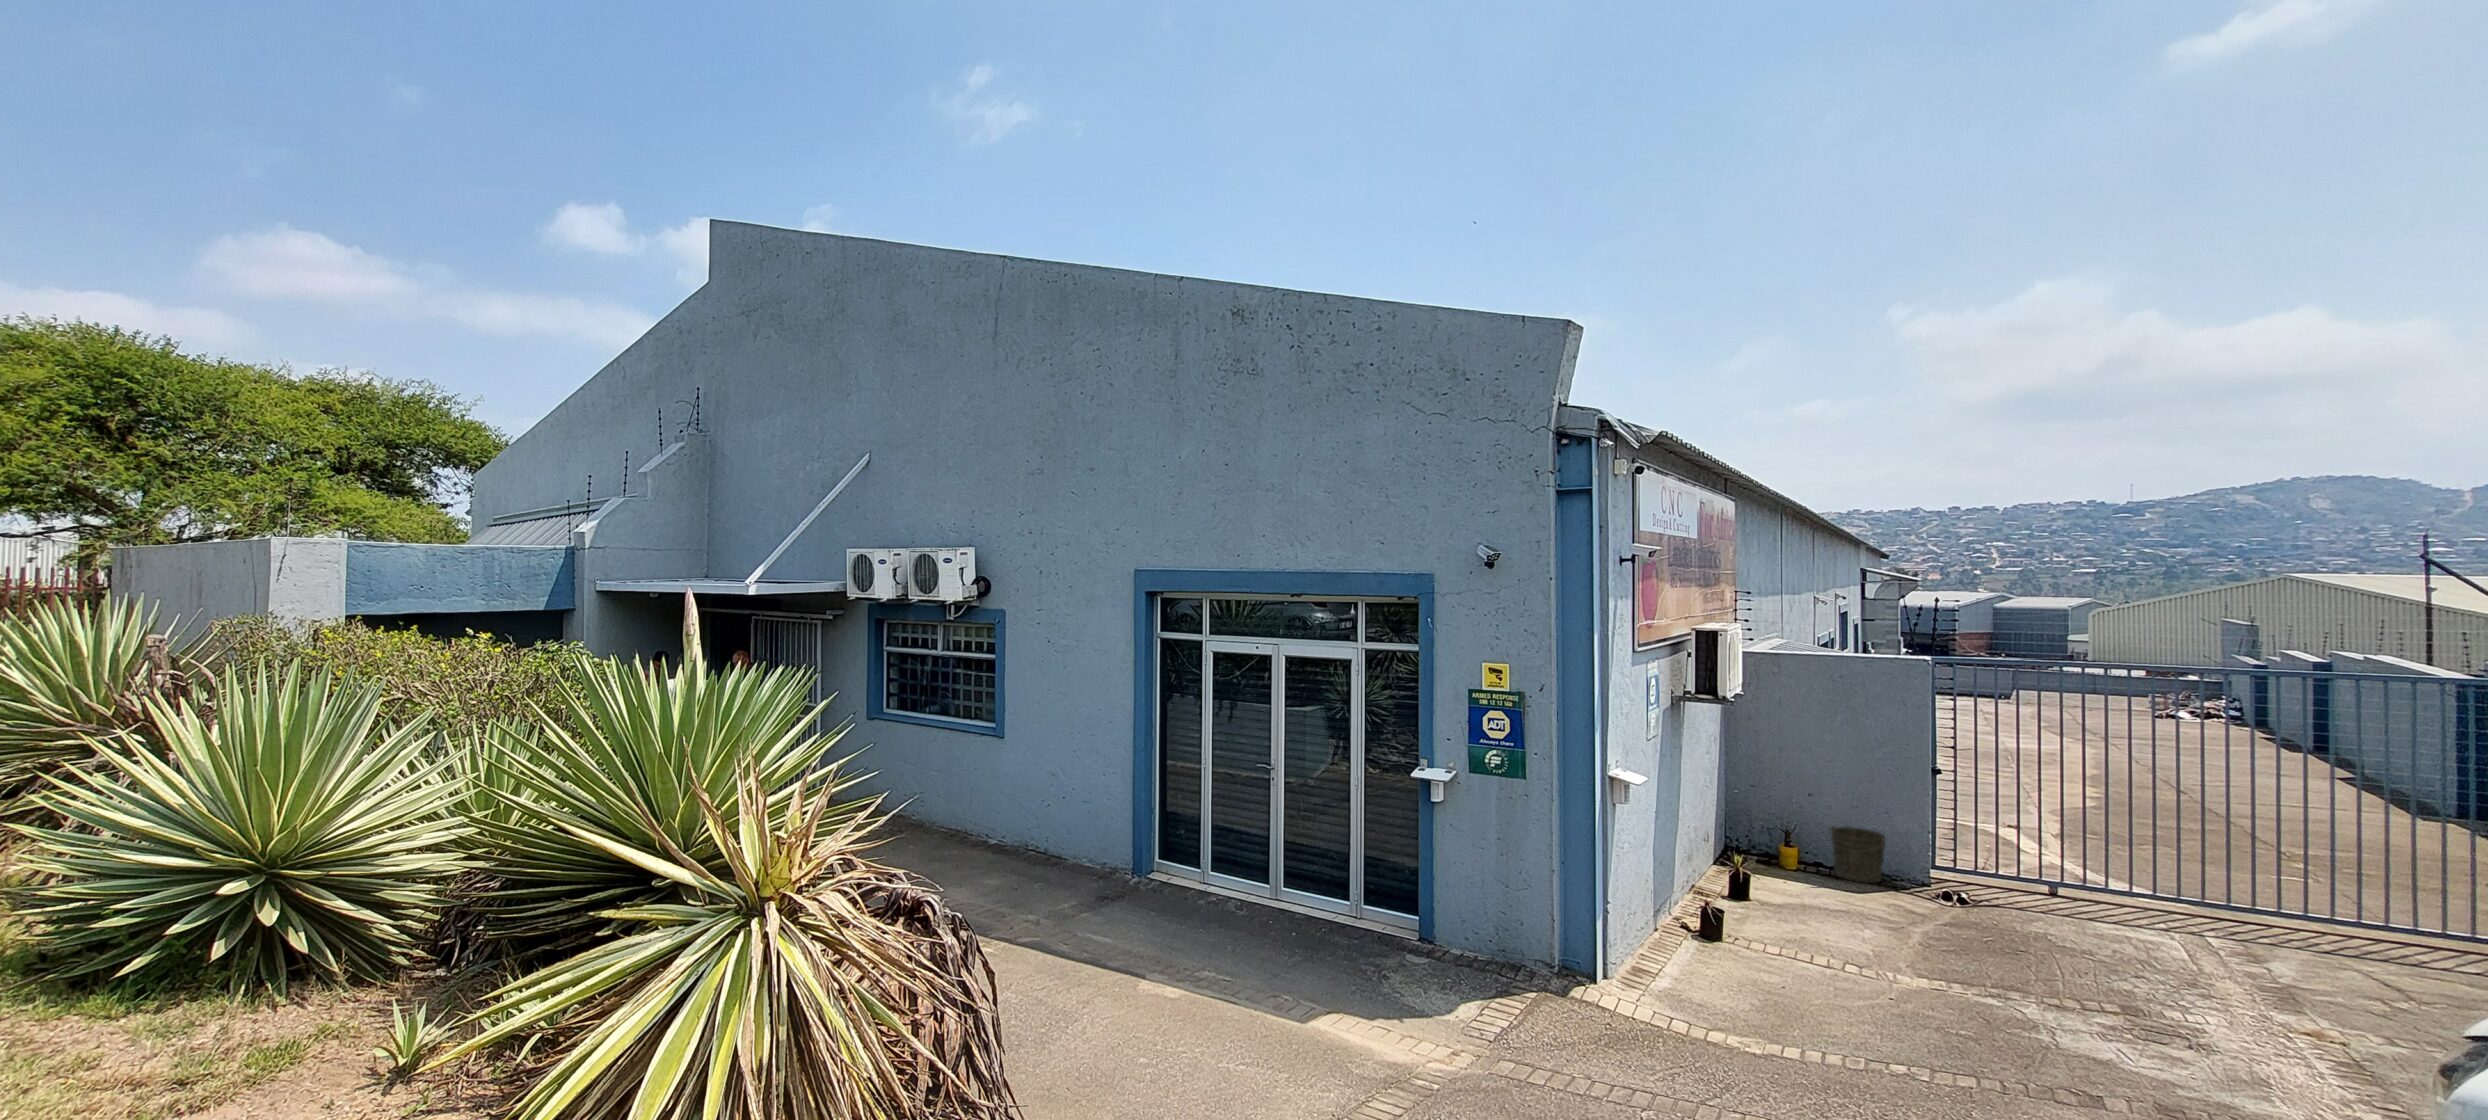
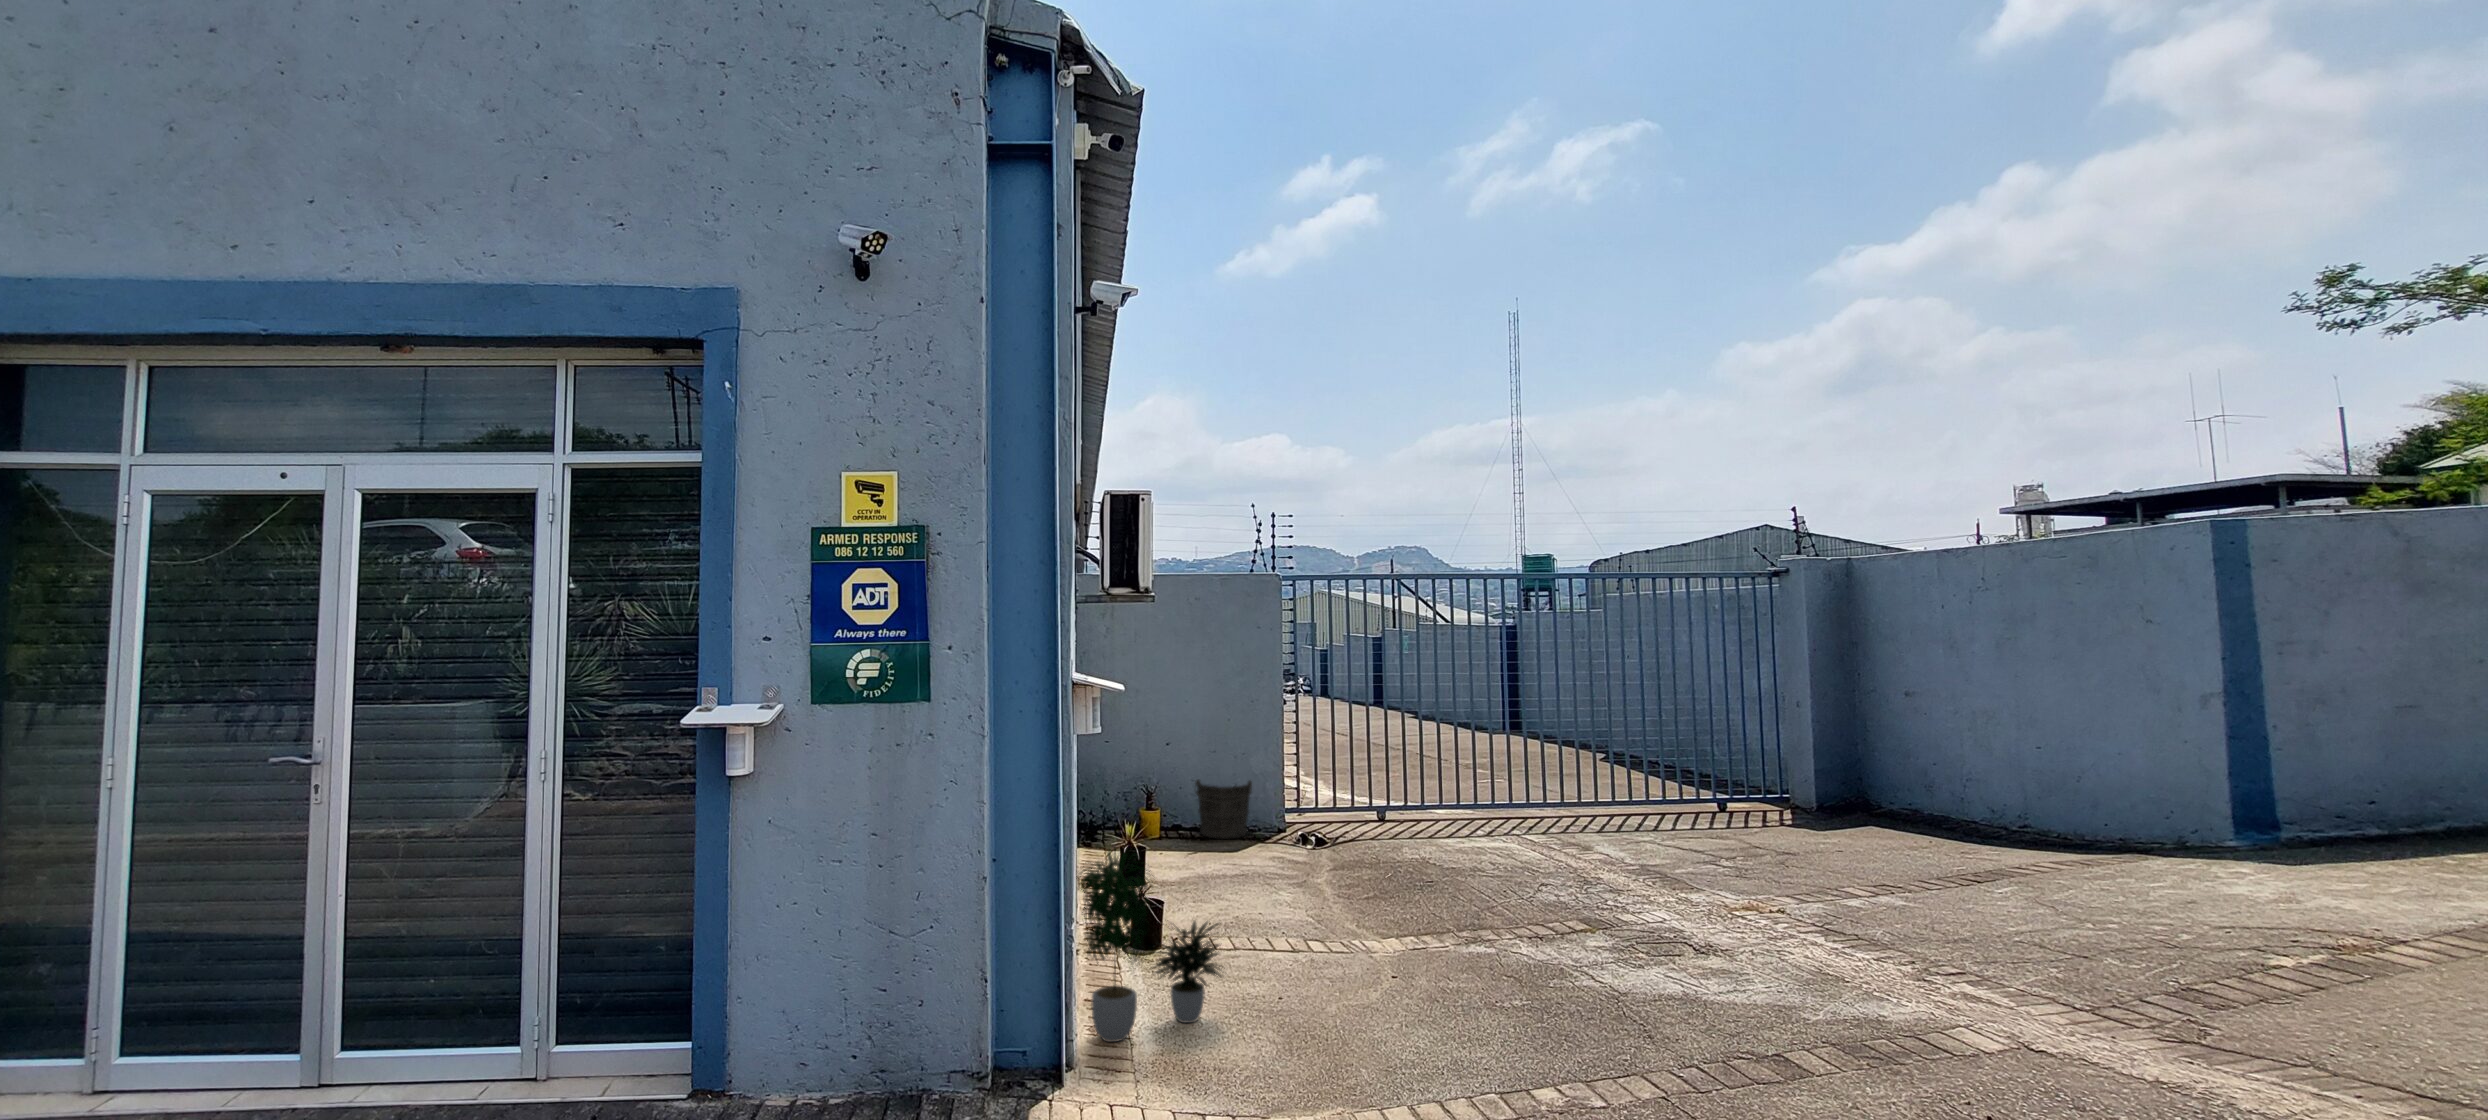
potted plant: none [1618,876,1725,993] -> present [1076,850,1222,1042]

